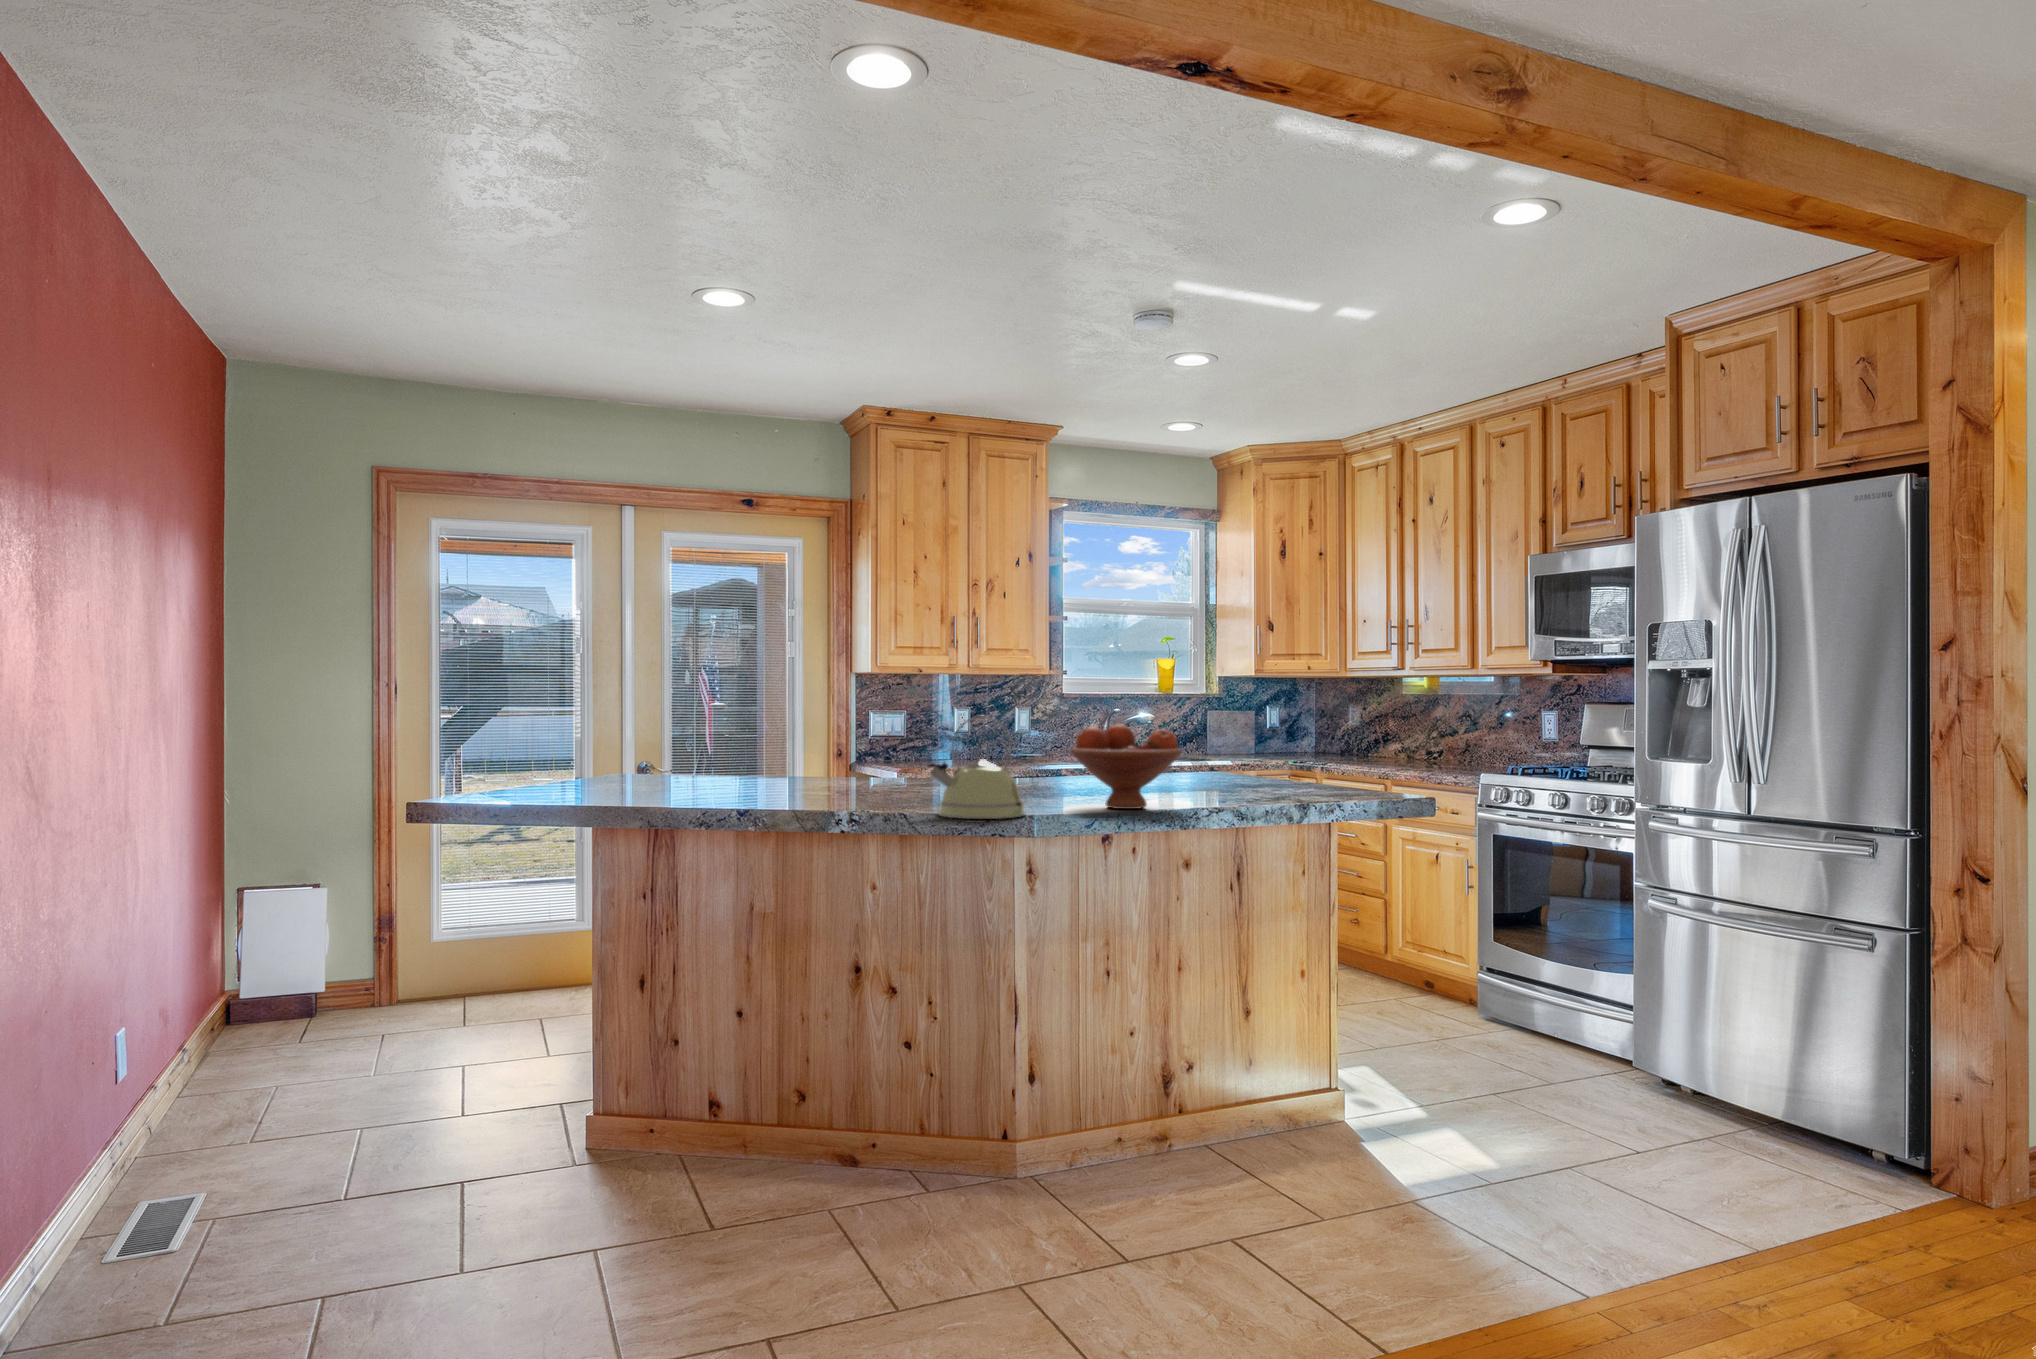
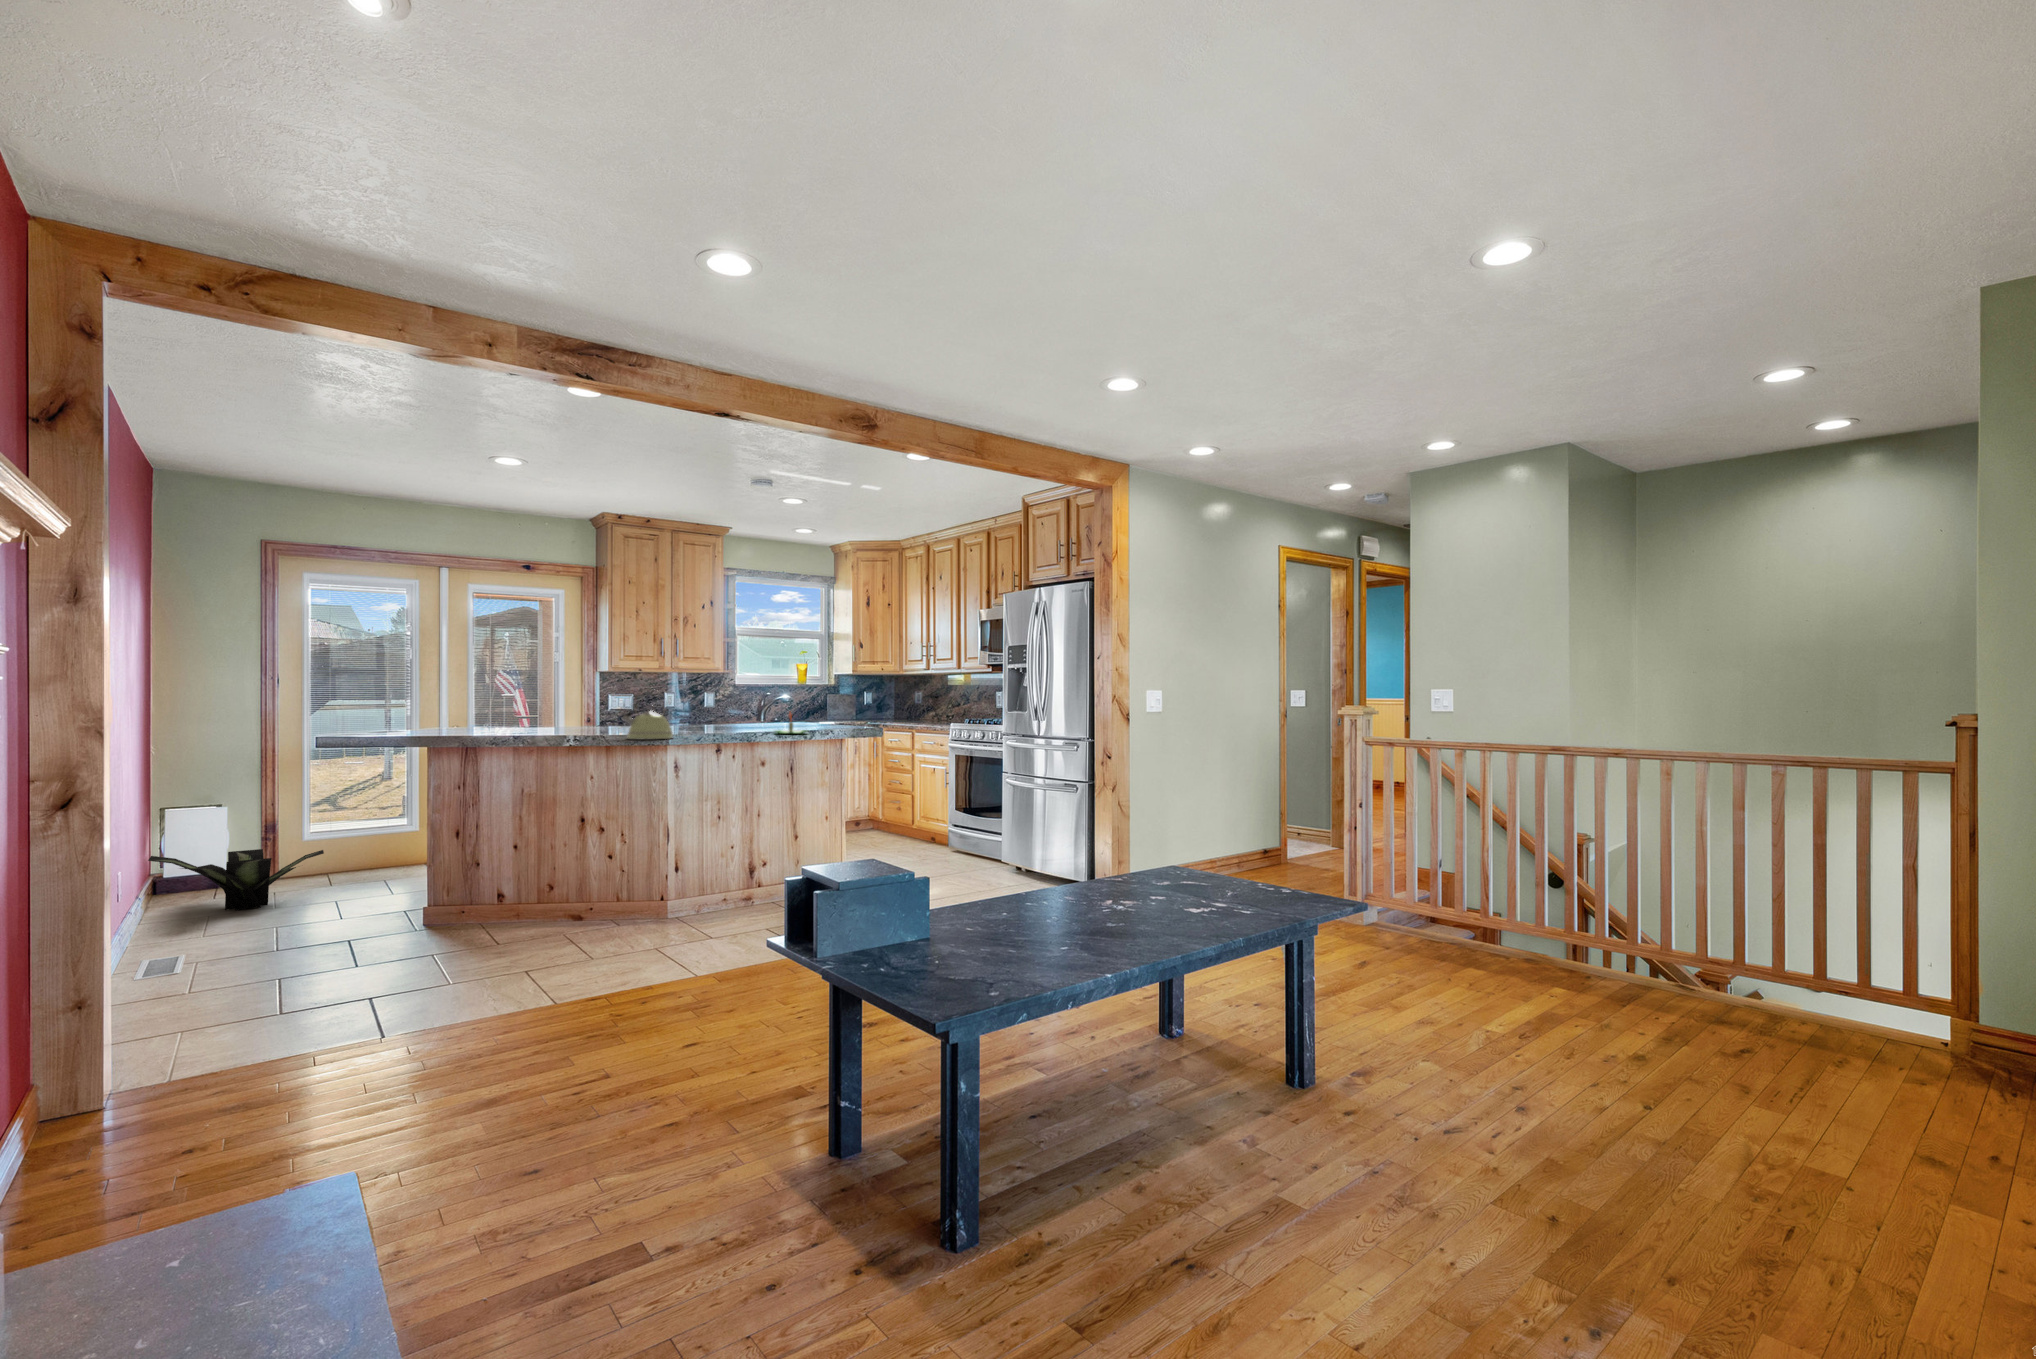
fruit bowl: present [1071,724,1182,809] -> none [702,695,760,736]
candle: none [1193,755,1263,802] -> present [776,713,806,734]
potted plant: none [178,970,444,1084] -> present [148,849,324,910]

